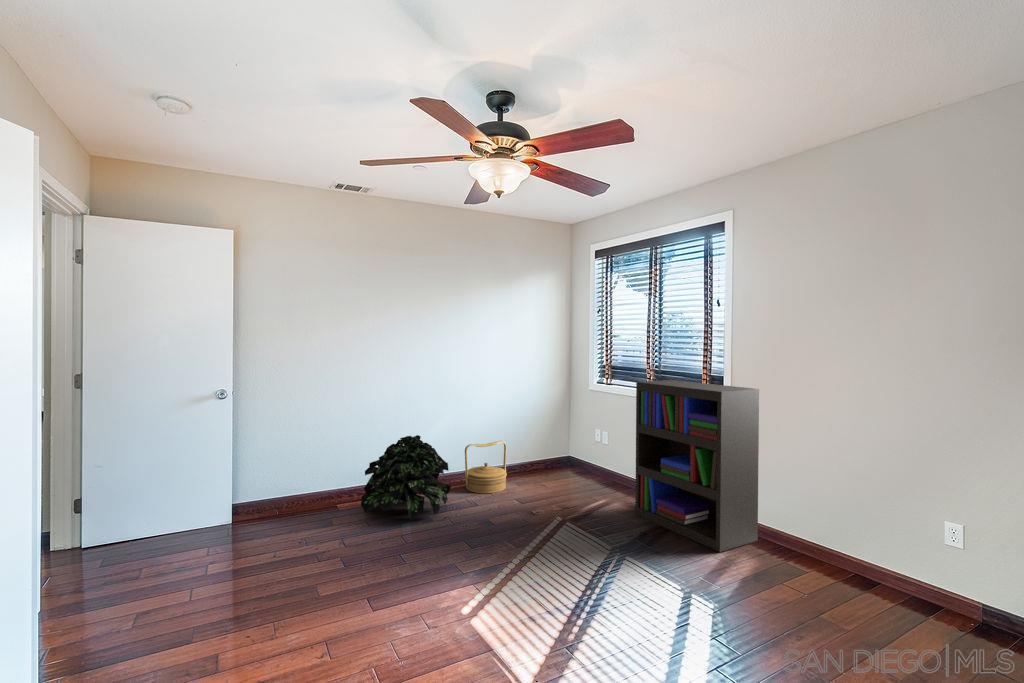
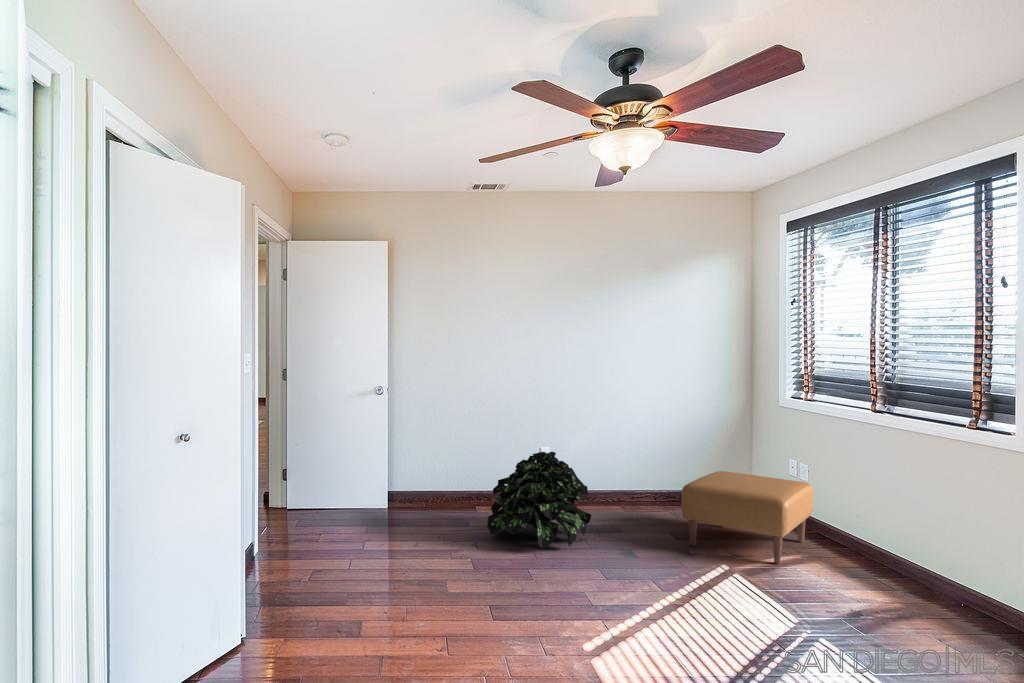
bookshelf: present [635,380,759,552] -> none [833,395,1016,630]
woven basket: present [465,441,507,493] -> none [611,466,665,529]
ottoman: none [523,442,617,512] -> present [682,471,813,564]

